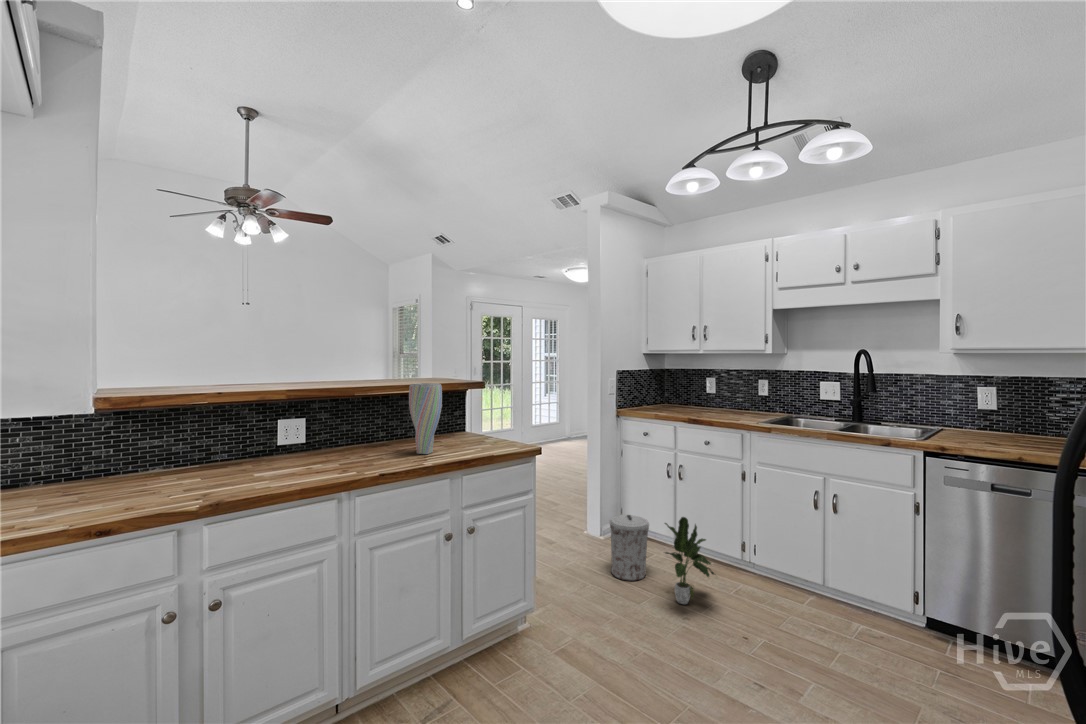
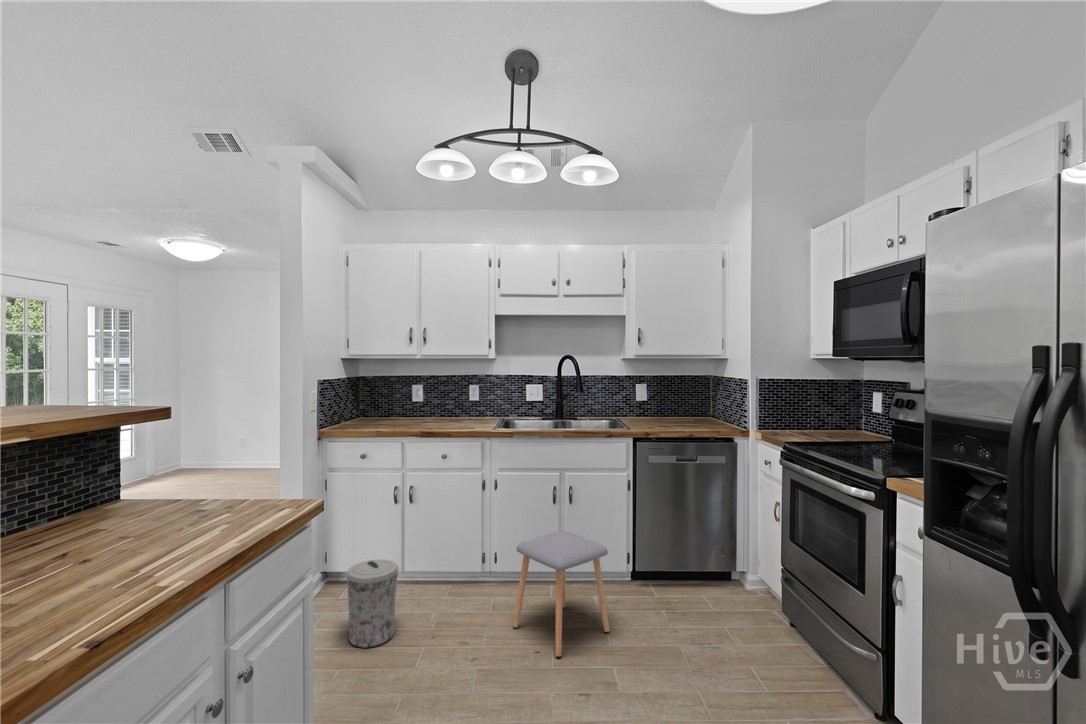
vase: present [409,383,442,454] -> none [56,416,146,571]
potted plant: present [665,517,714,604] -> none [429,546,492,648]
stool: none [743,532,843,652] -> present [513,531,609,658]

